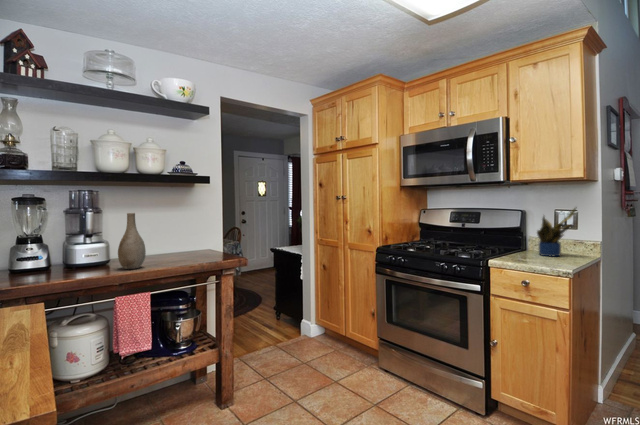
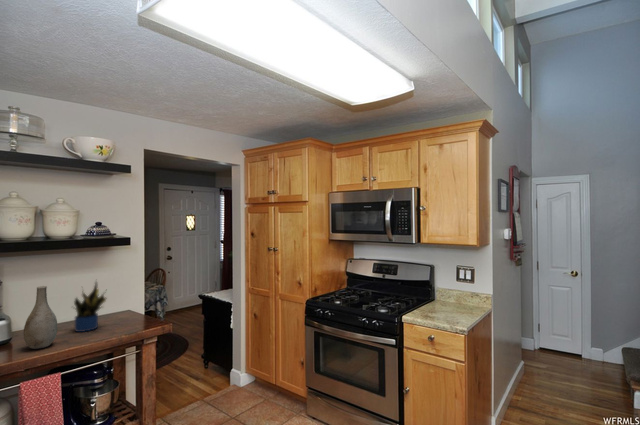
potted plant: present [537,208,576,256] -> present [74,283,106,332]

